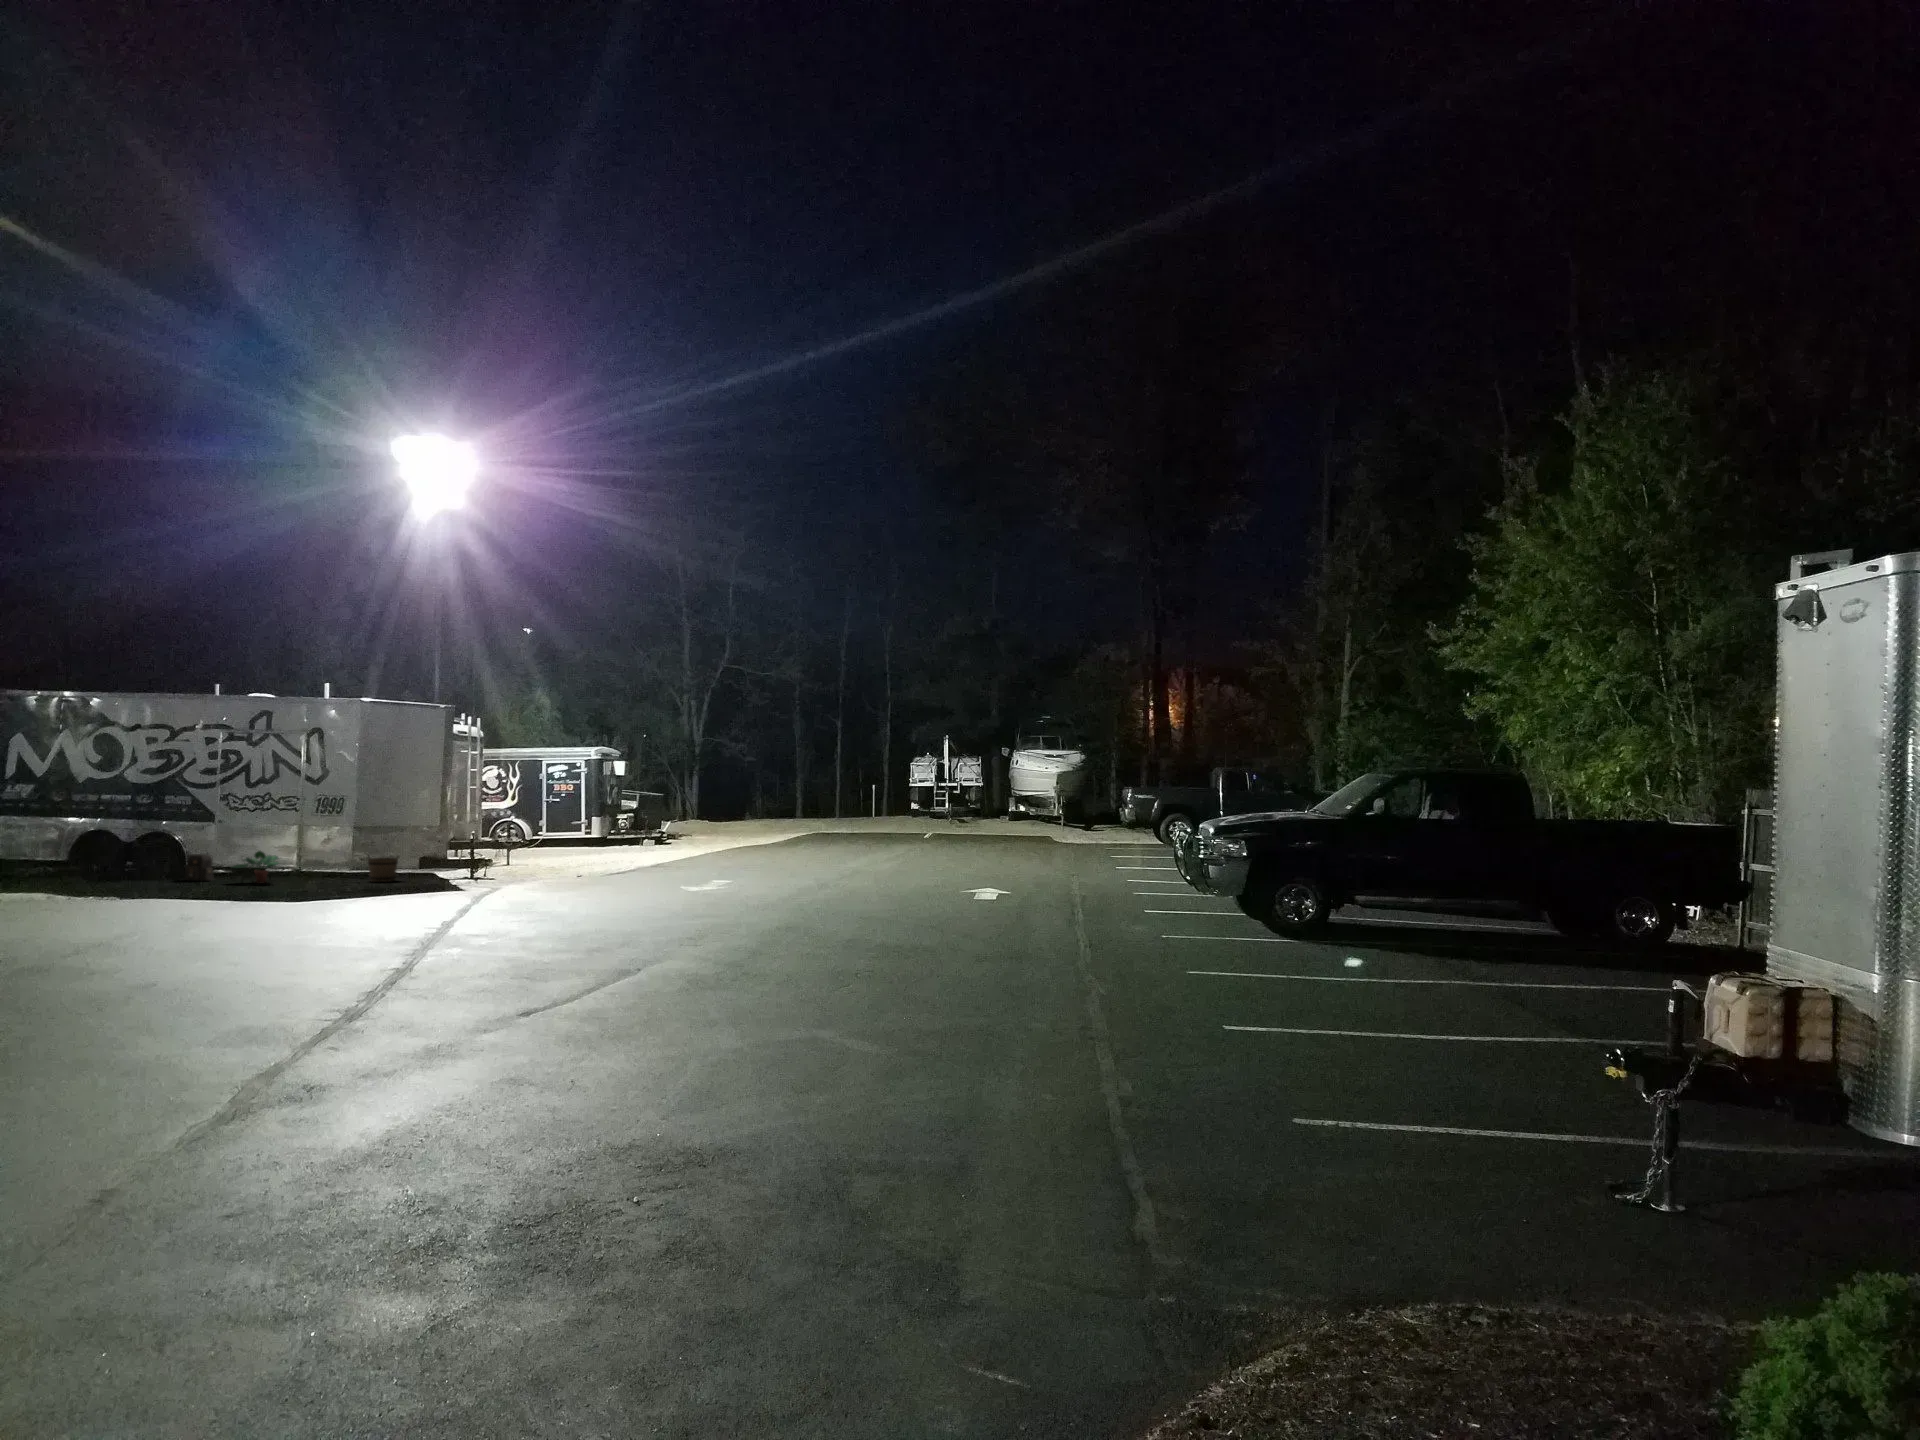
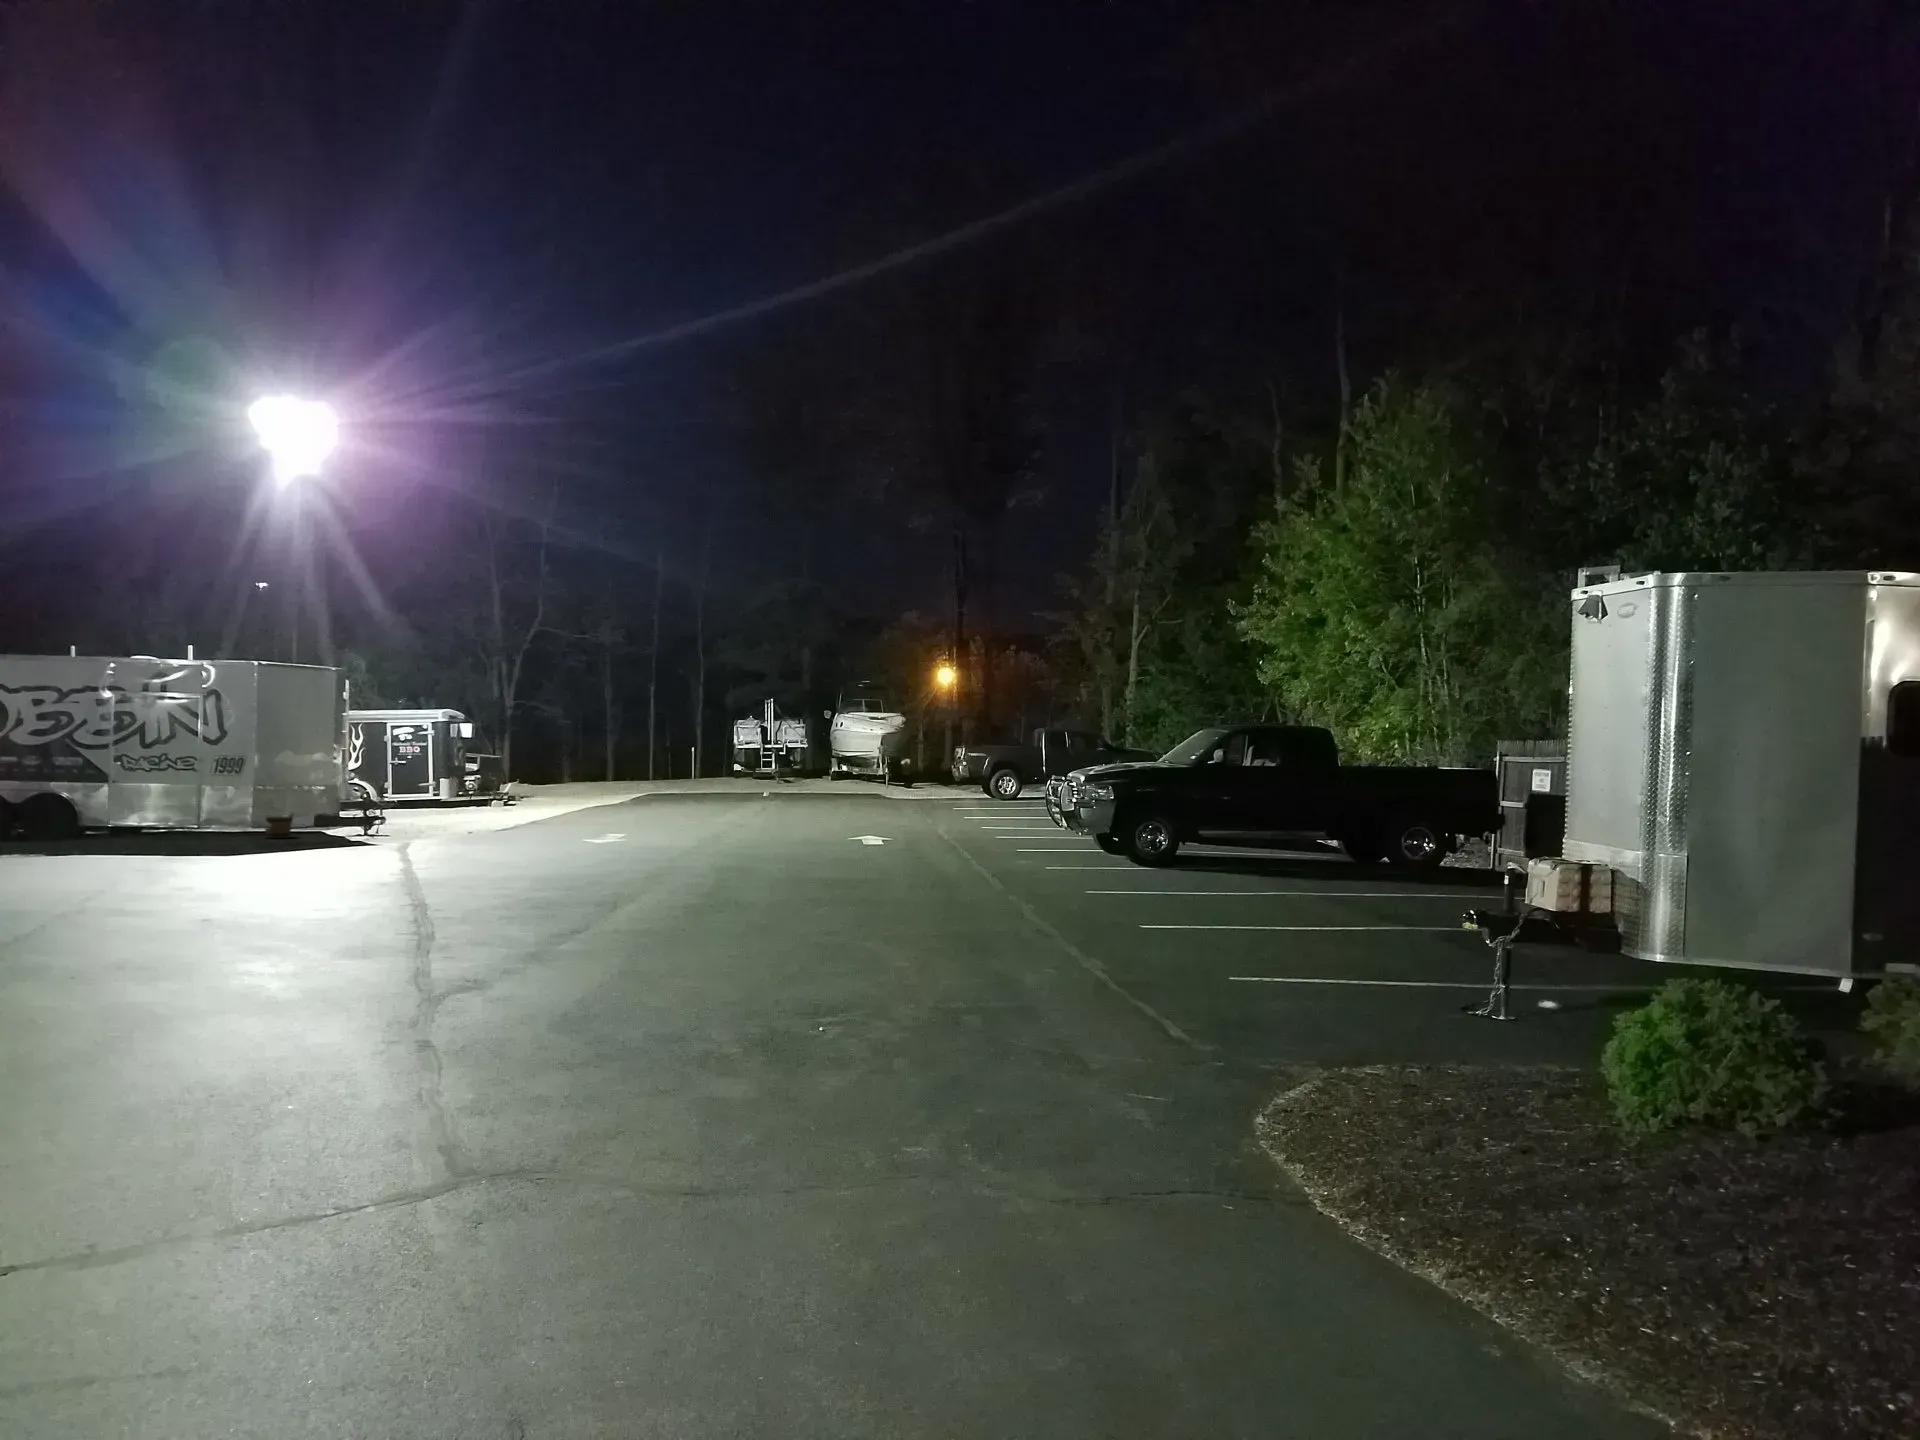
potted plant: present [233,851,278,883] -> none [128,808,178,841]
backpack: present [185,854,213,881] -> none [78,812,109,840]

